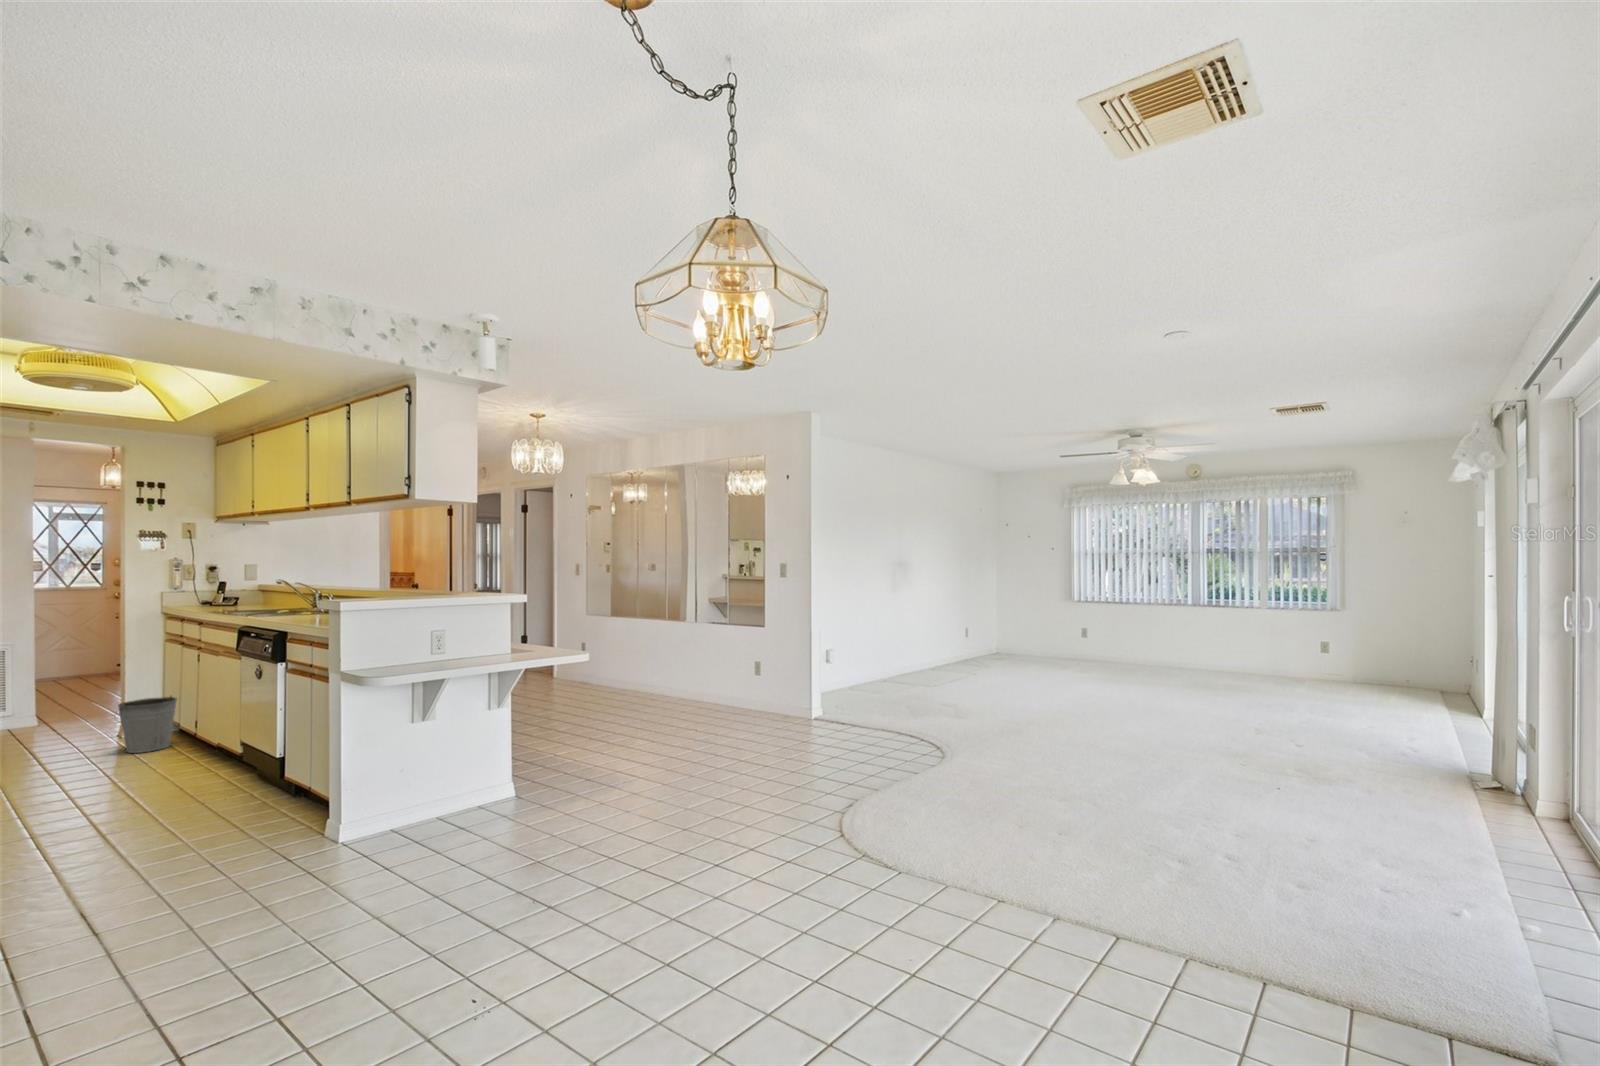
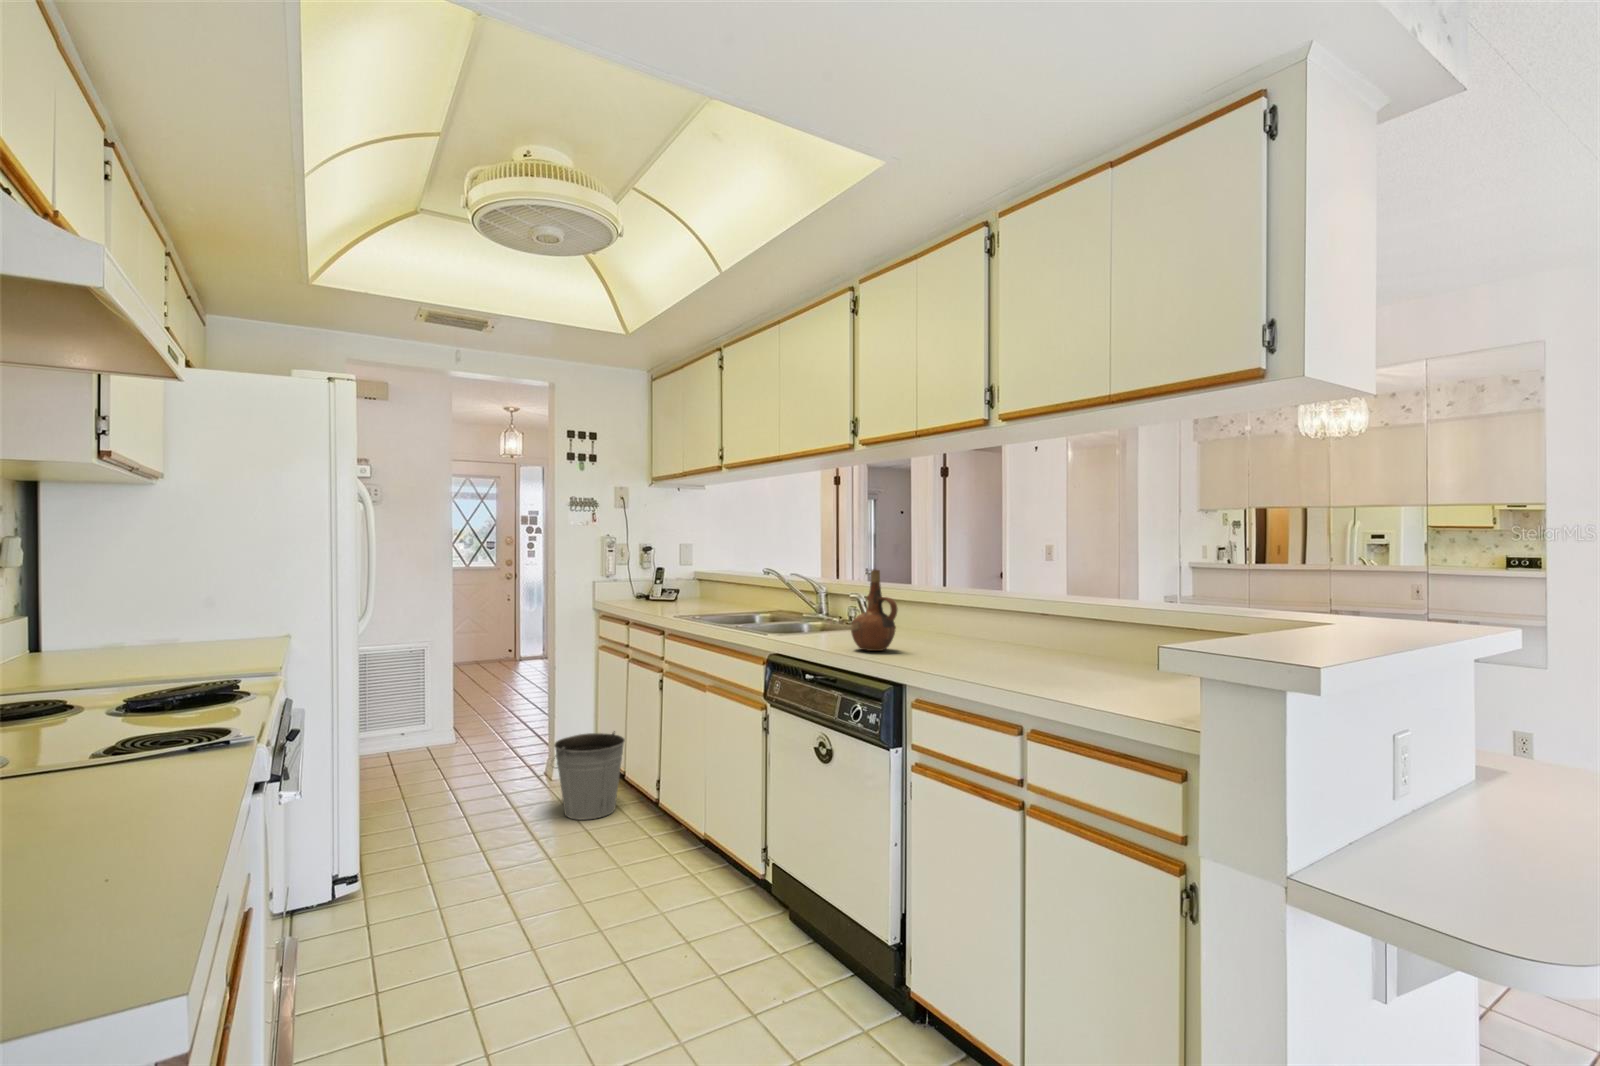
ceramic pitcher: none [275,578,302,620] -> present [851,570,898,651]

